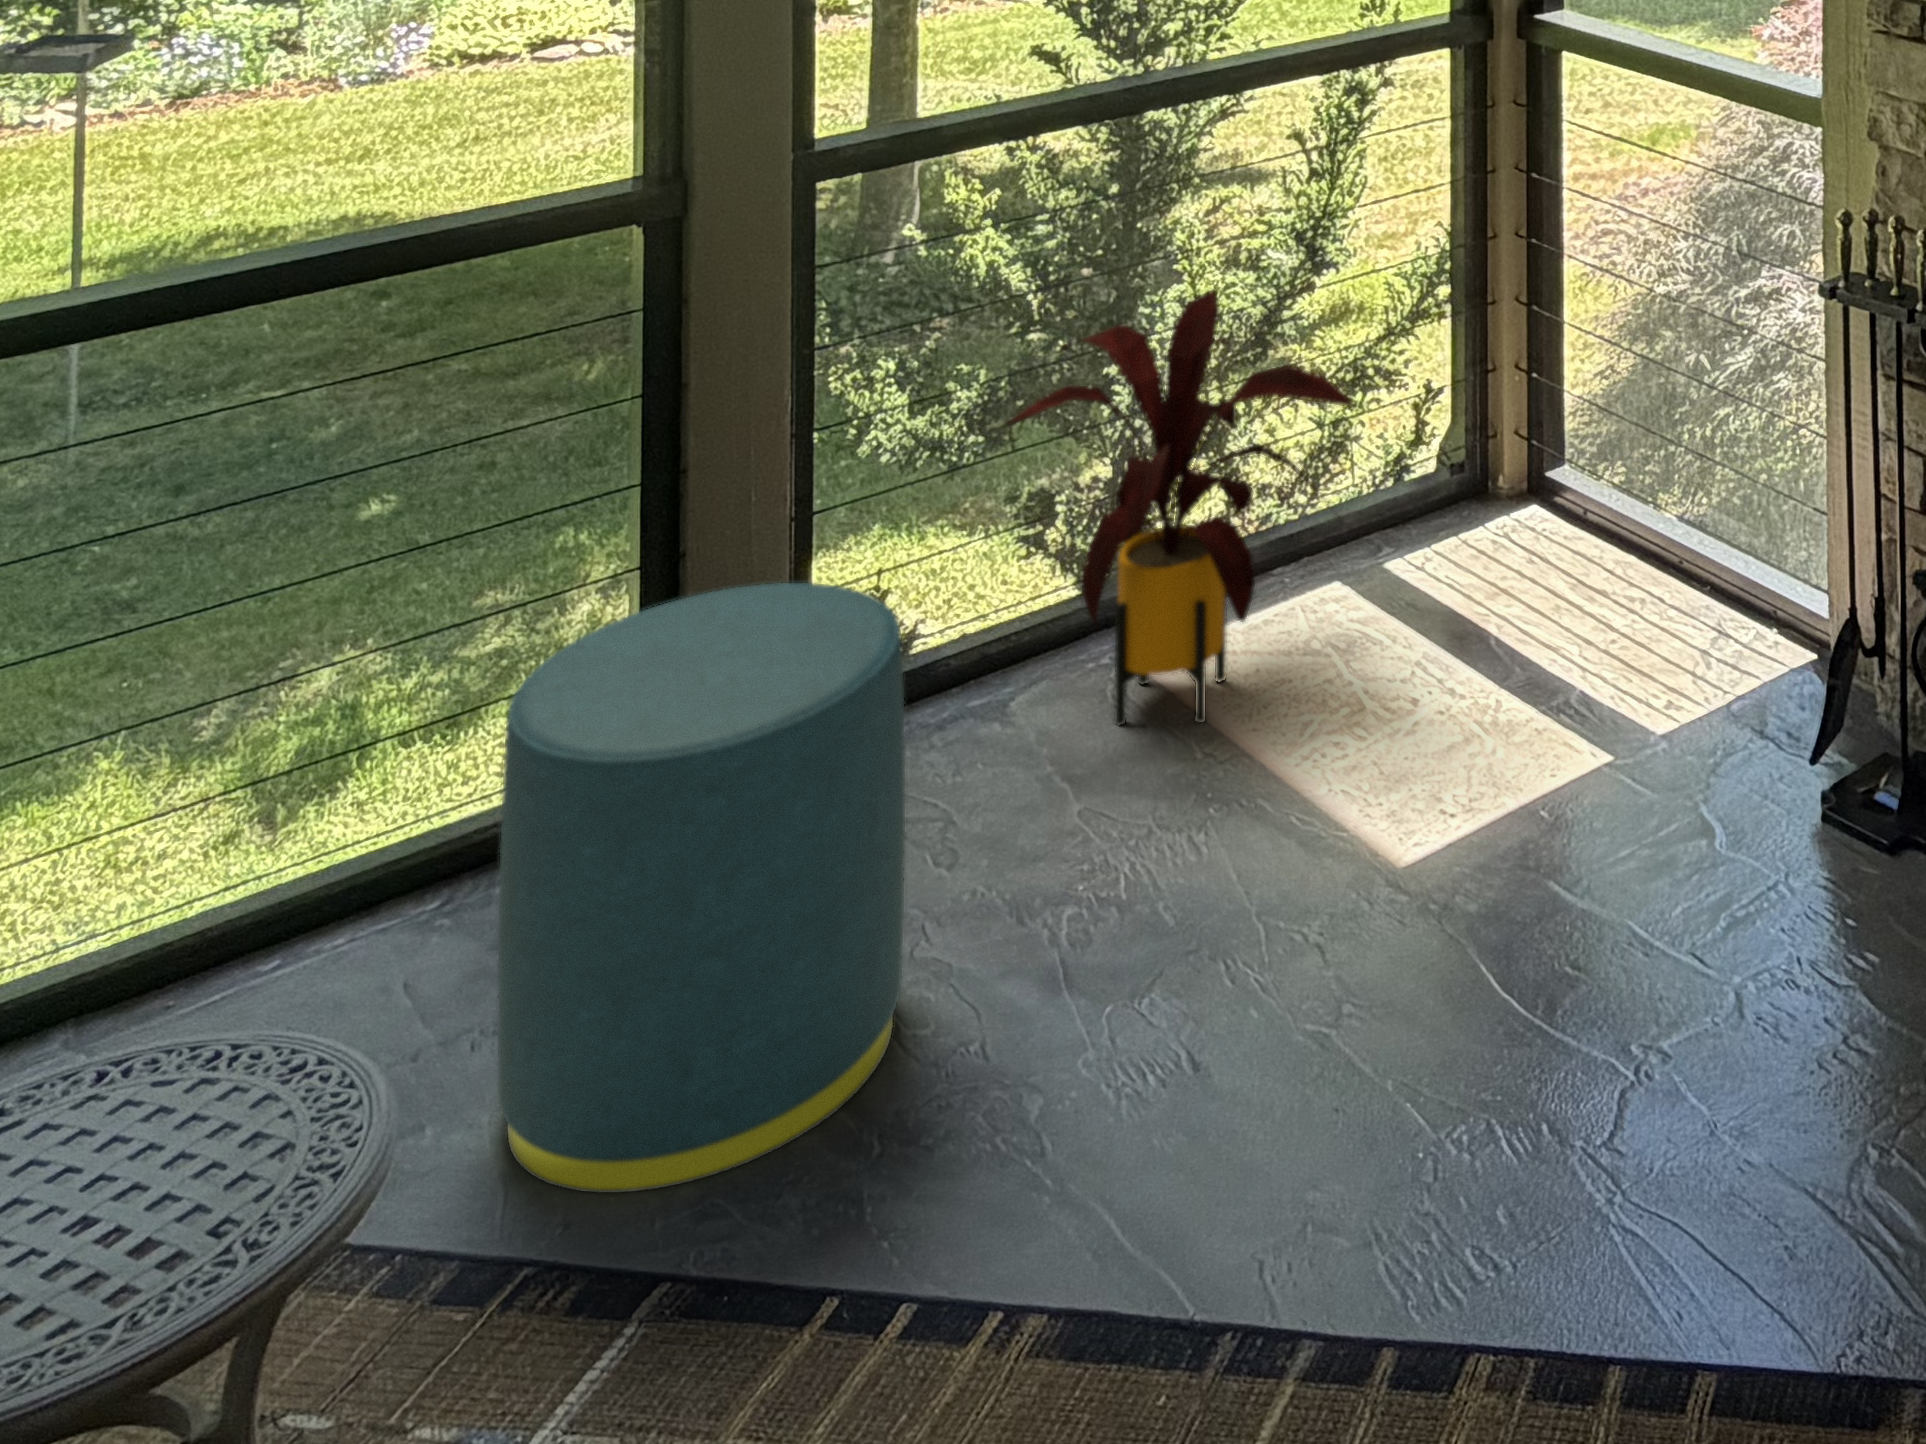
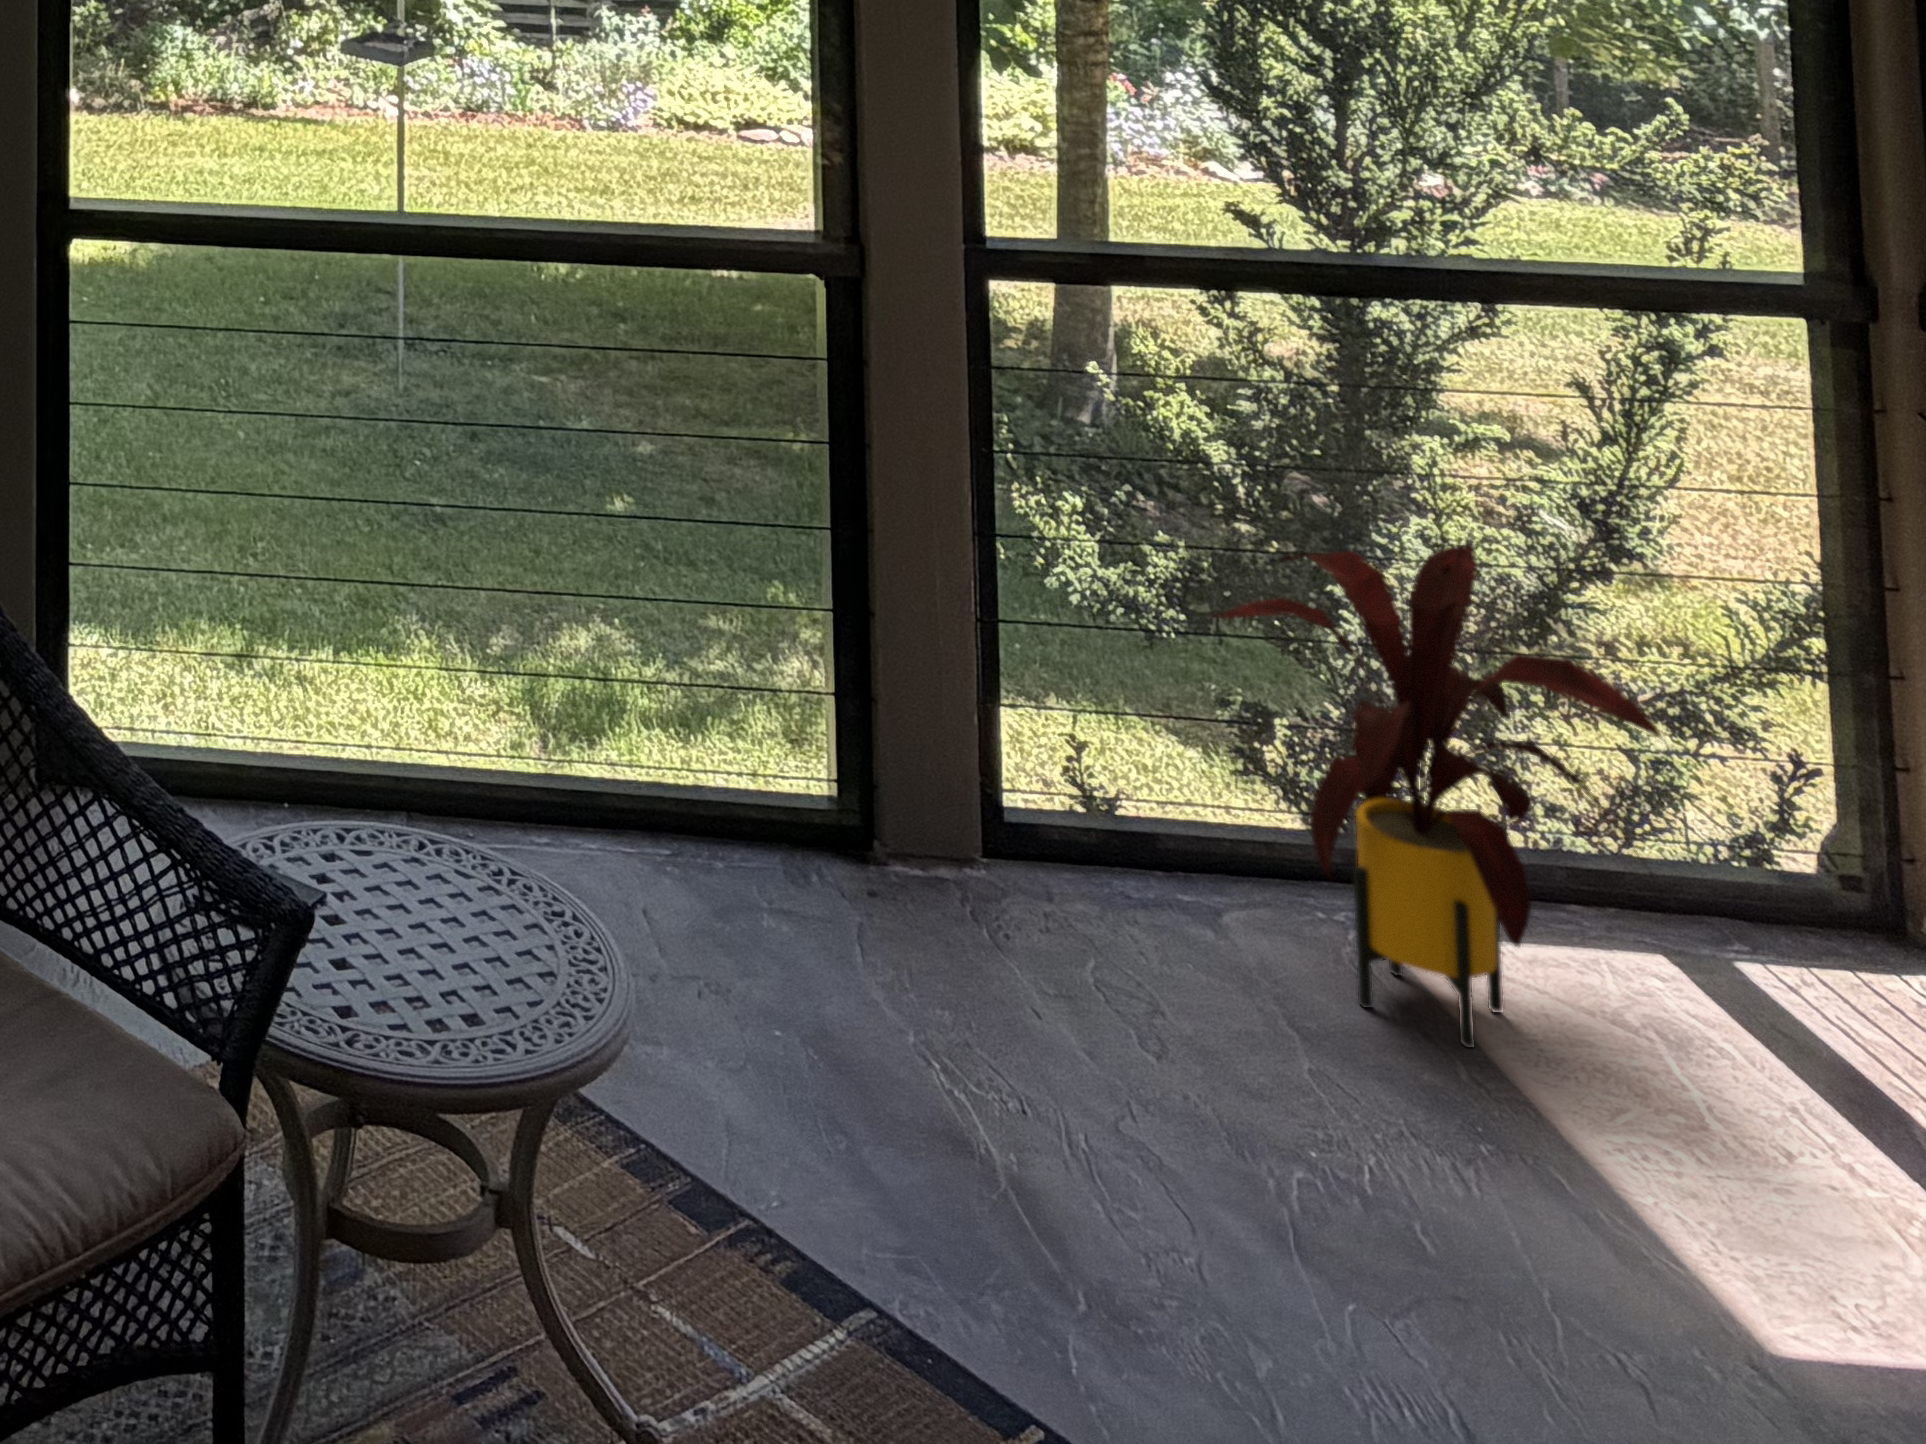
ottoman: present [498,583,905,1193] -> none [726,670,1104,1252]

